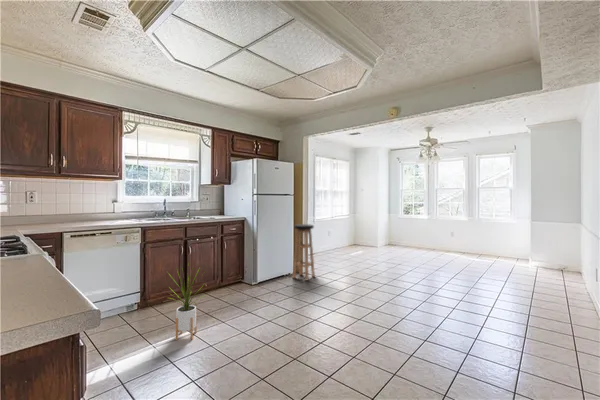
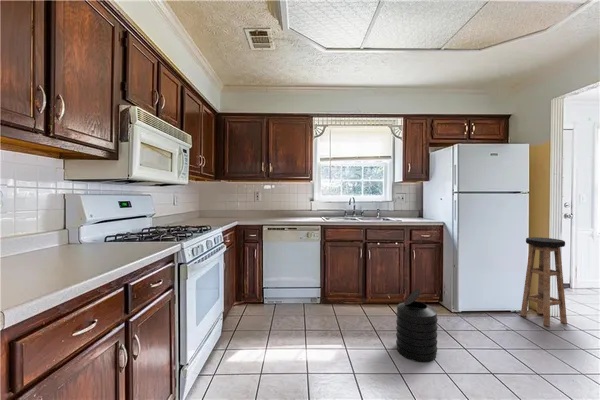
house plant: present [170,268,202,340] -> none [315,268,358,354]
trash can: none [233,268,264,323] -> present [396,289,438,362]

